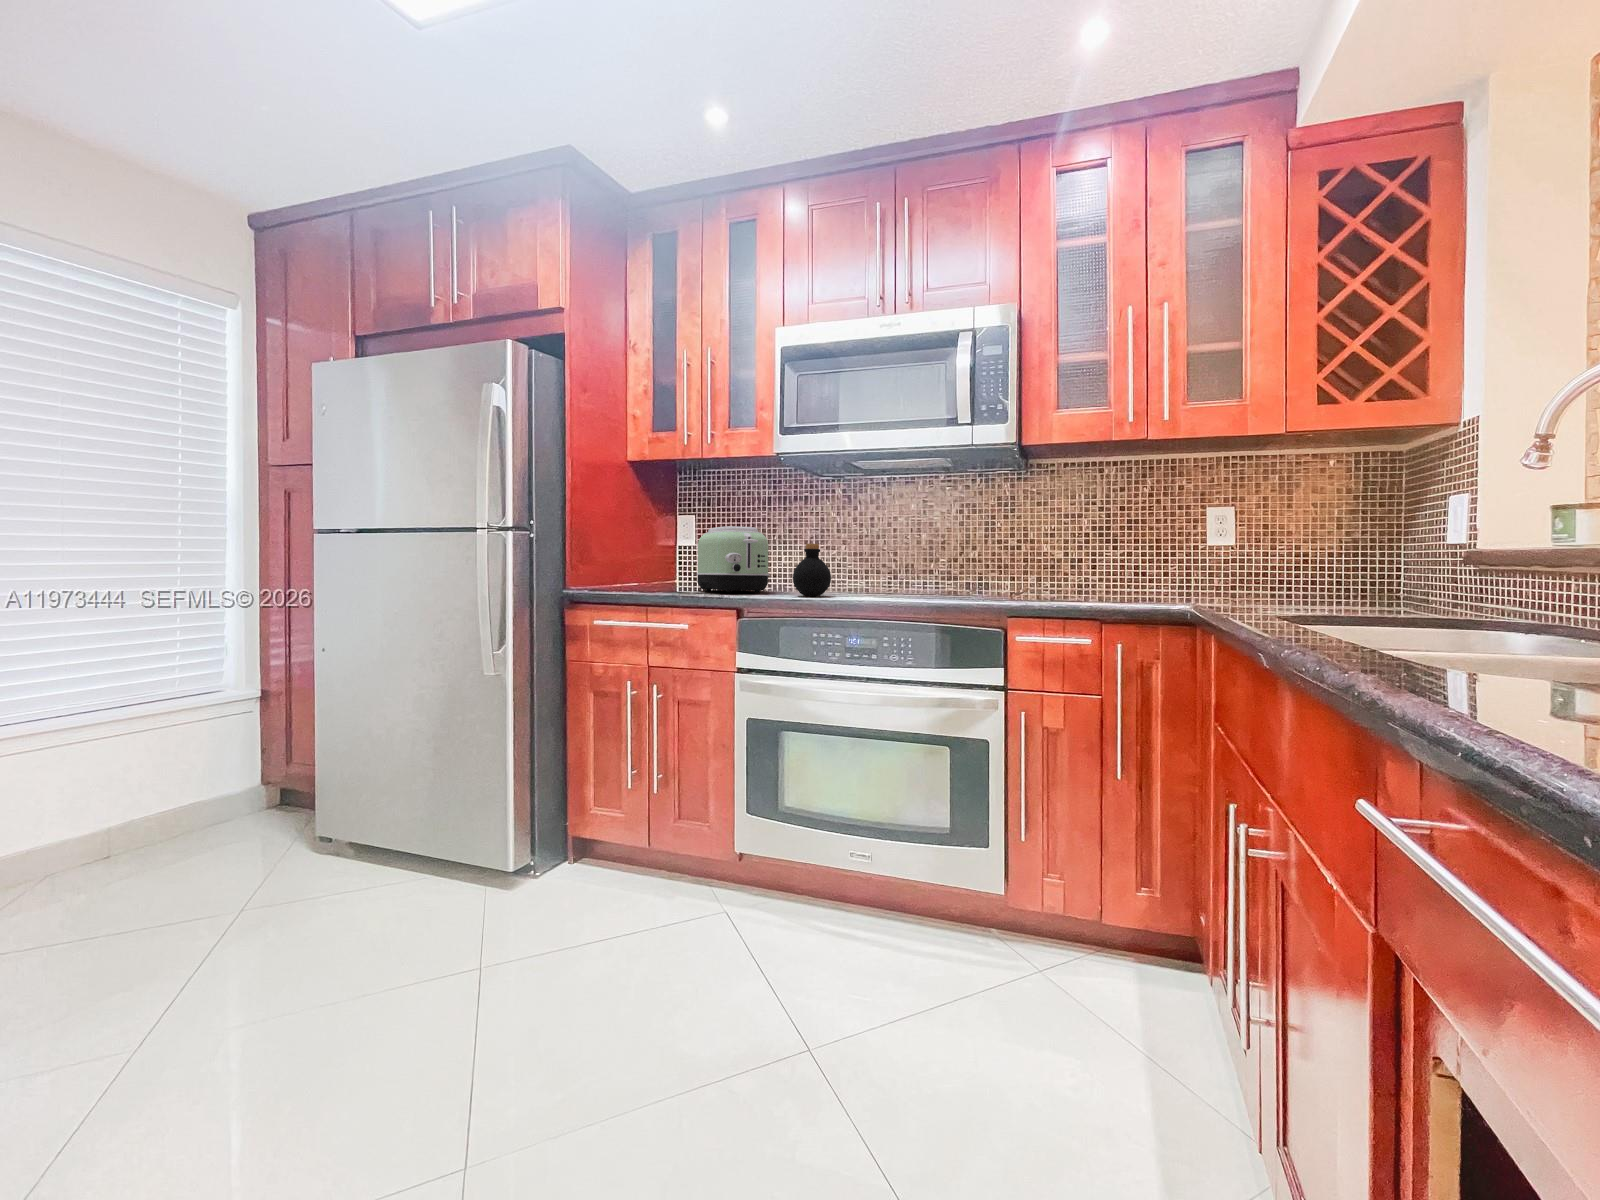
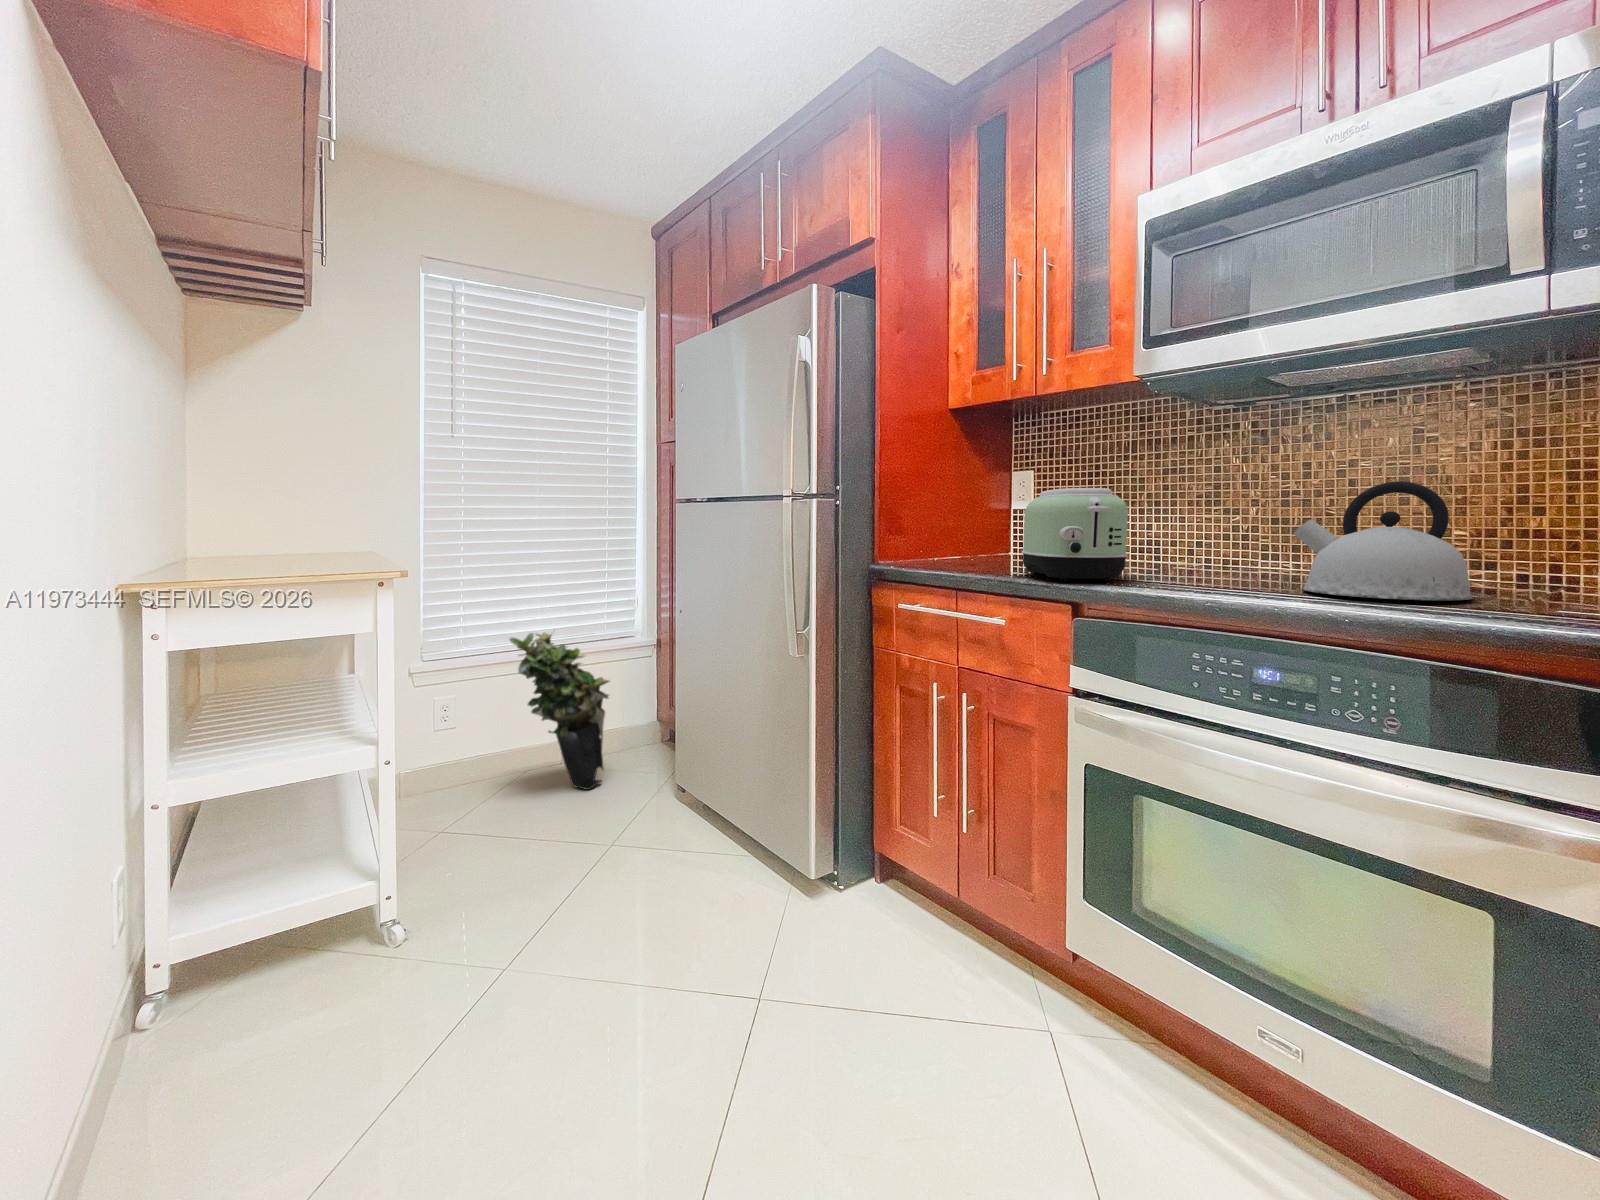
kettle: none [862,529,944,595] -> present [1293,482,1473,600]
bottle: present [793,544,831,596] -> none [1164,512,1234,594]
potted plant: none [93,673,244,859] -> present [509,632,610,790]

